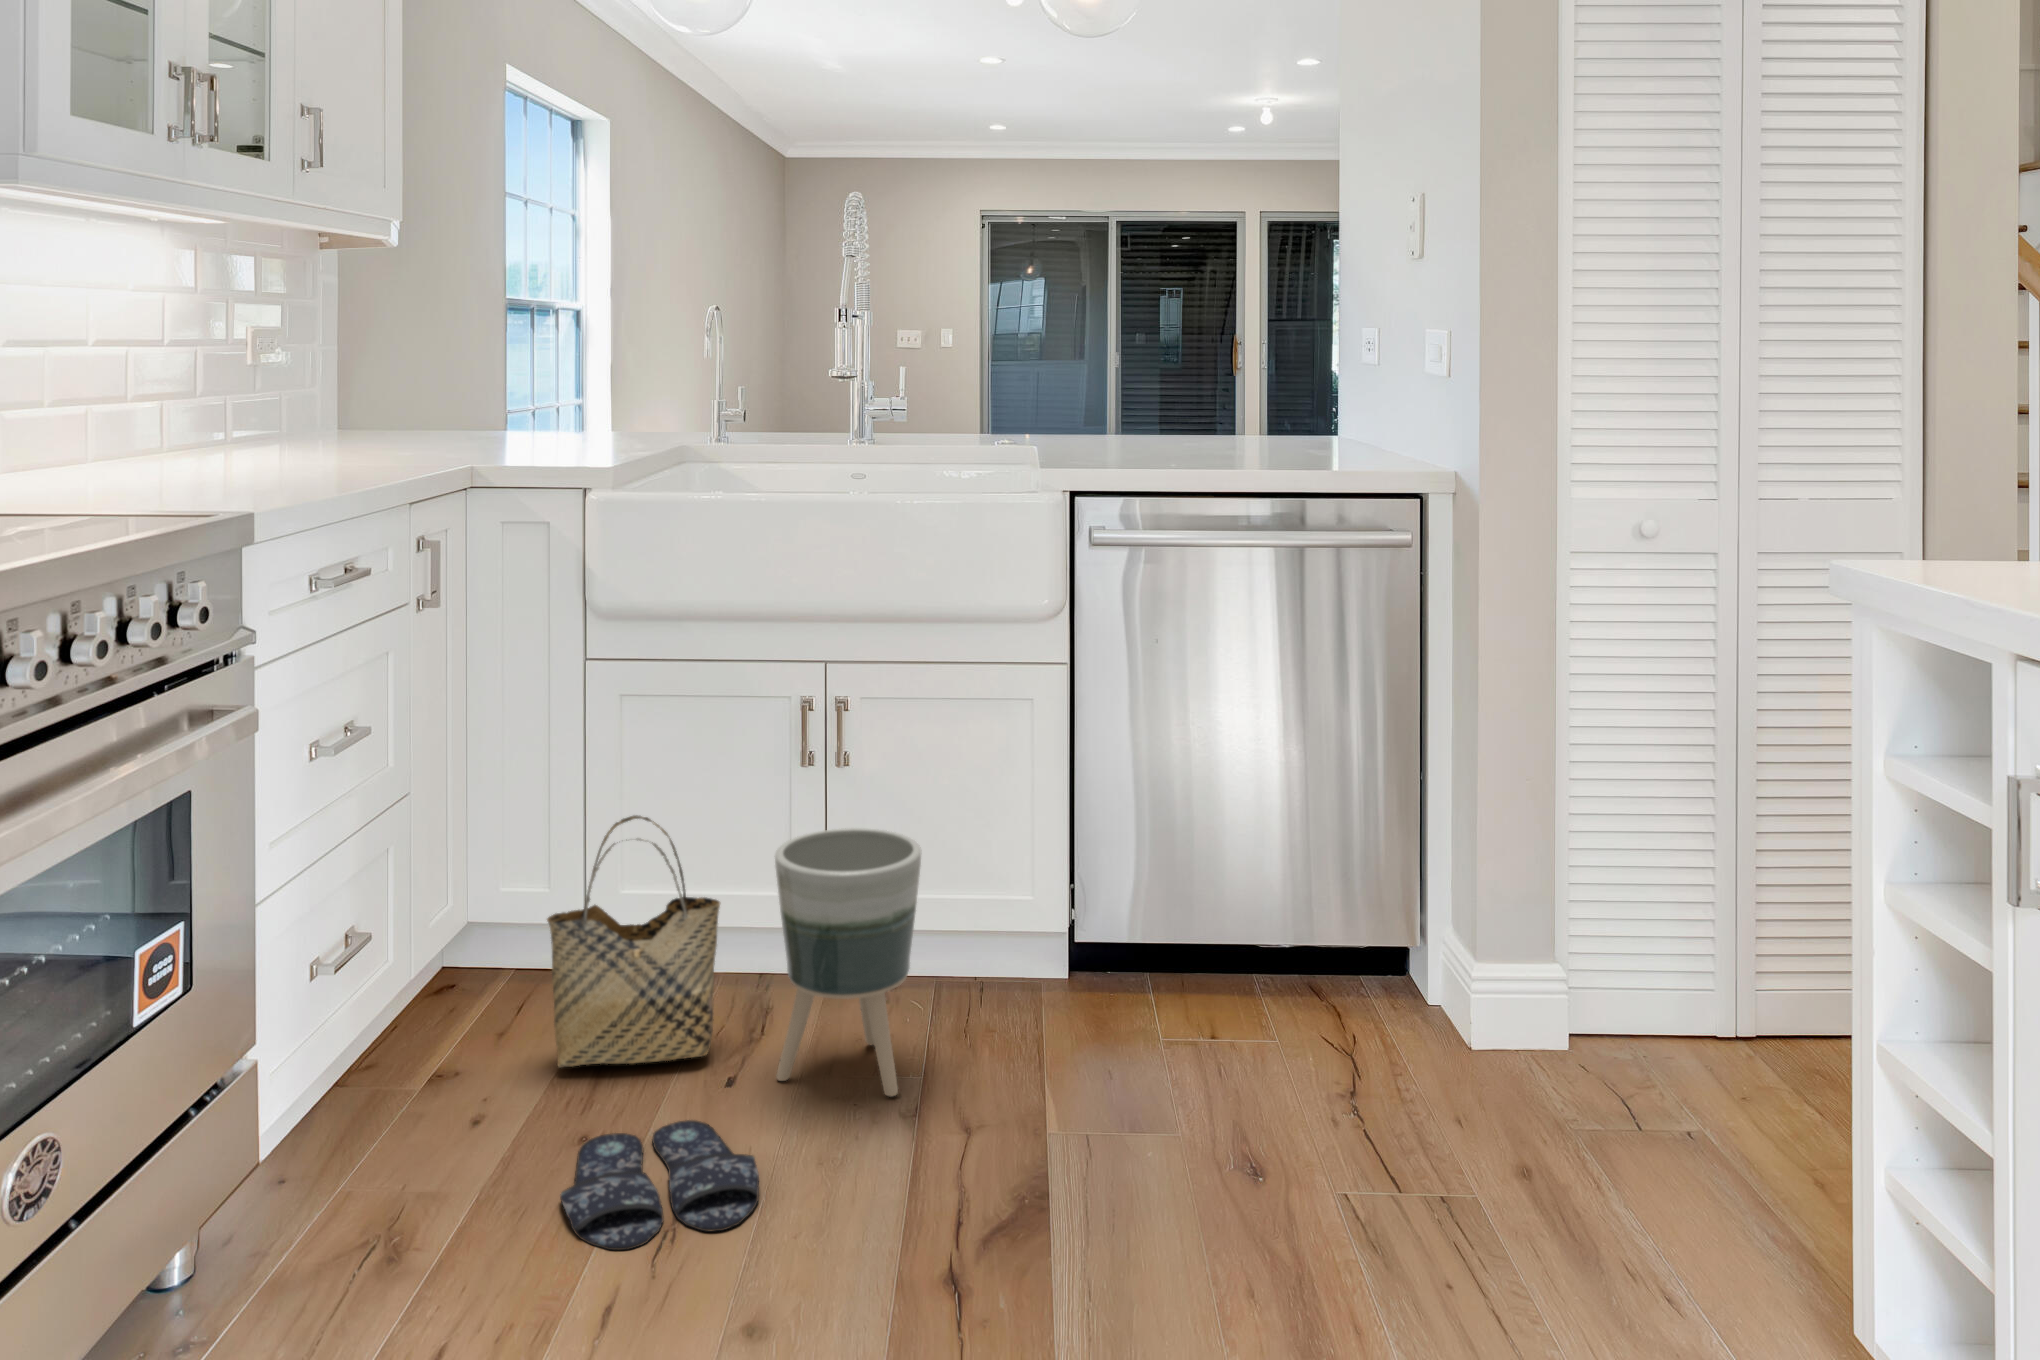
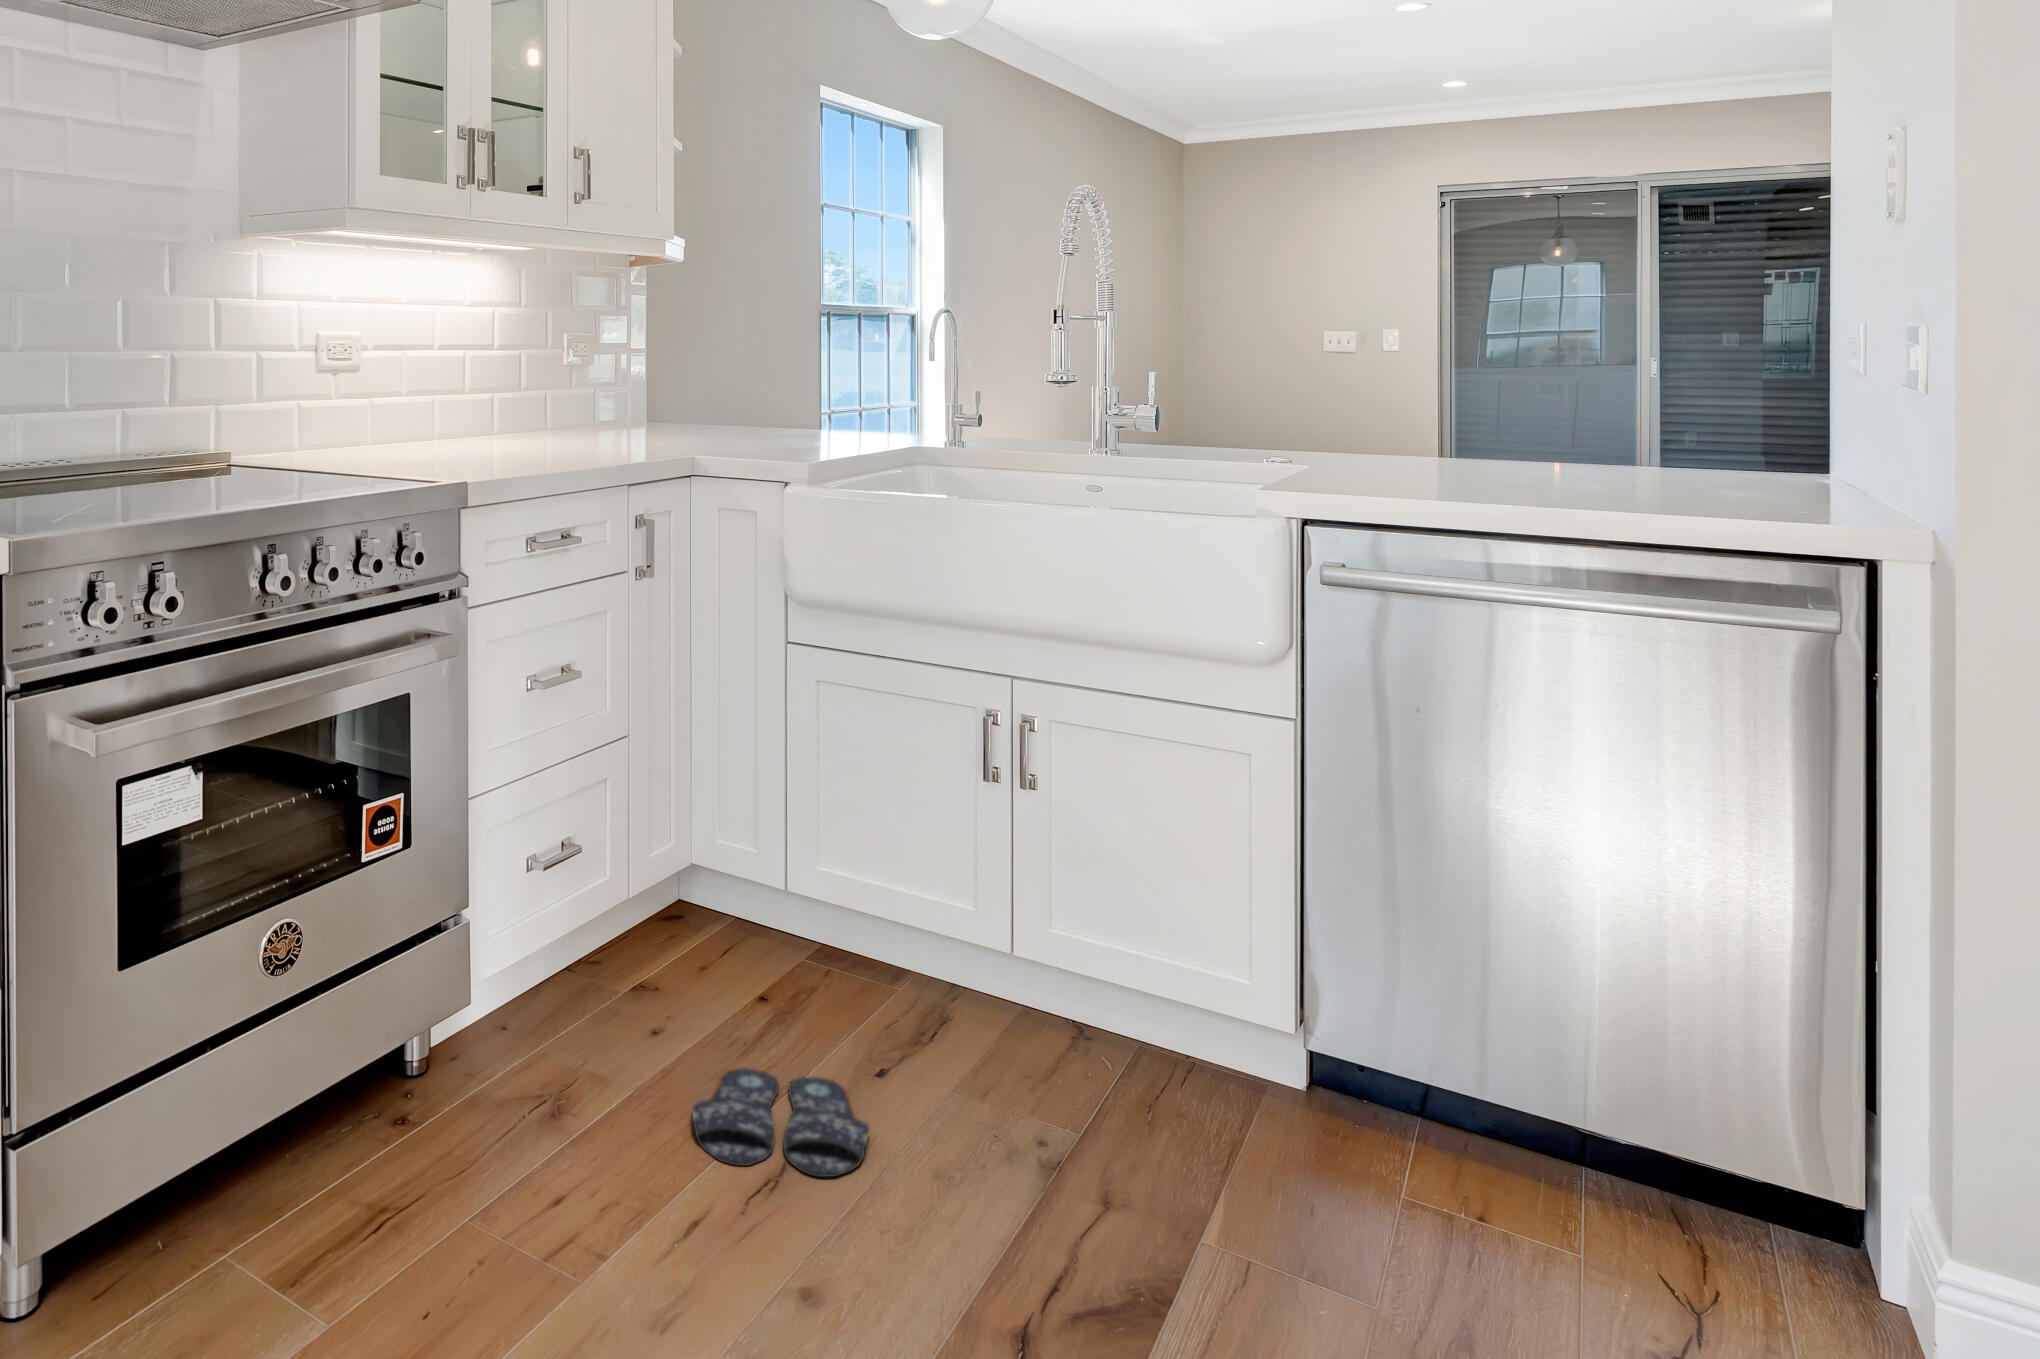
woven basket: present [547,815,720,1068] -> none [731,795,889,1029]
planter: present [775,828,921,1096] -> none [923,842,1079,1116]

